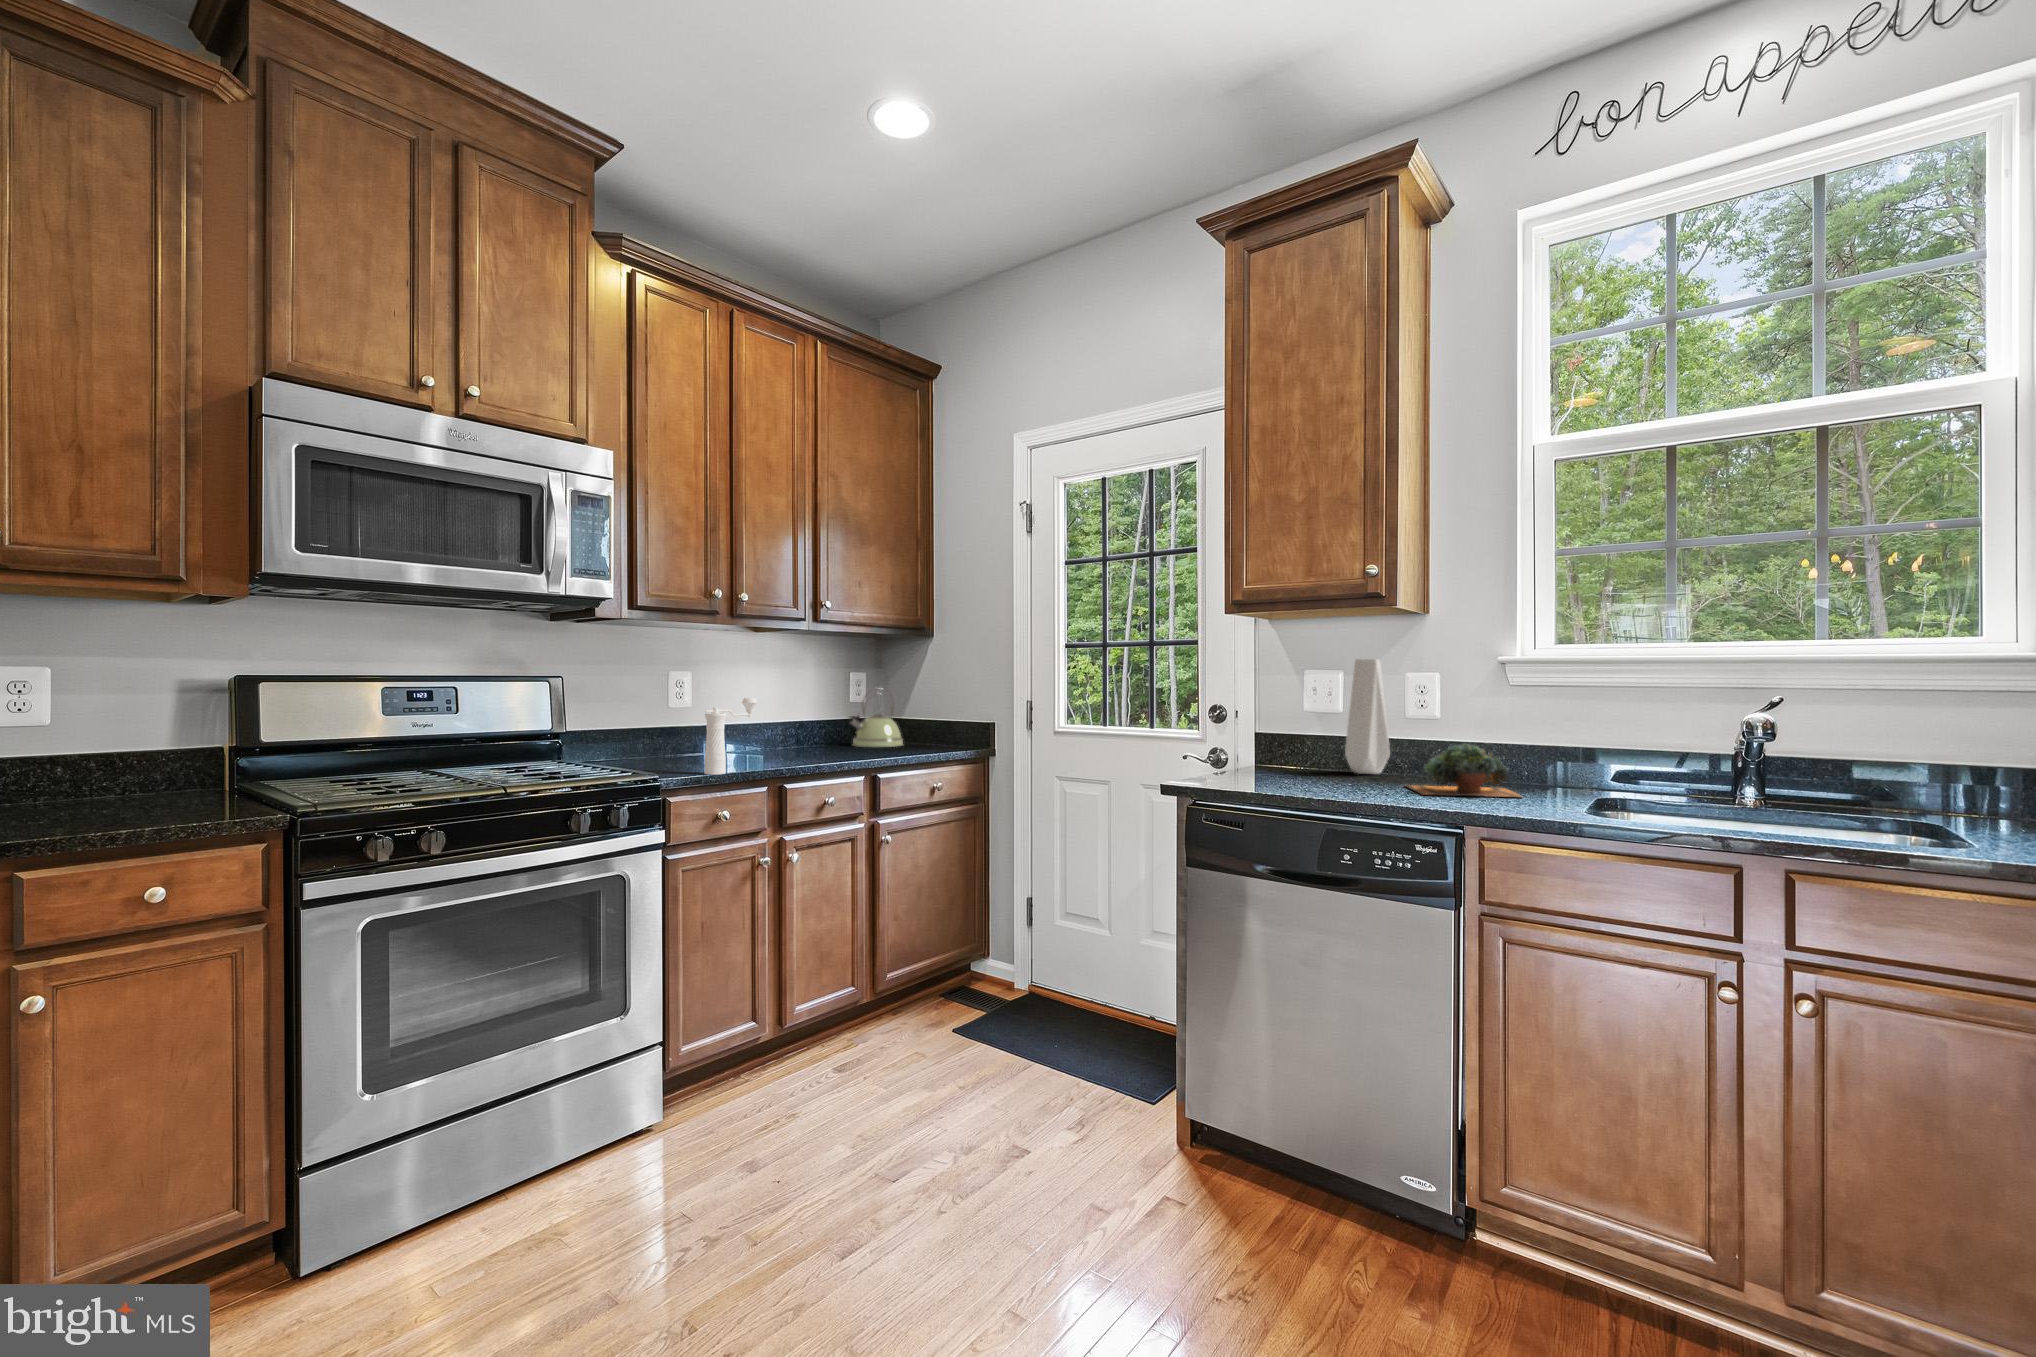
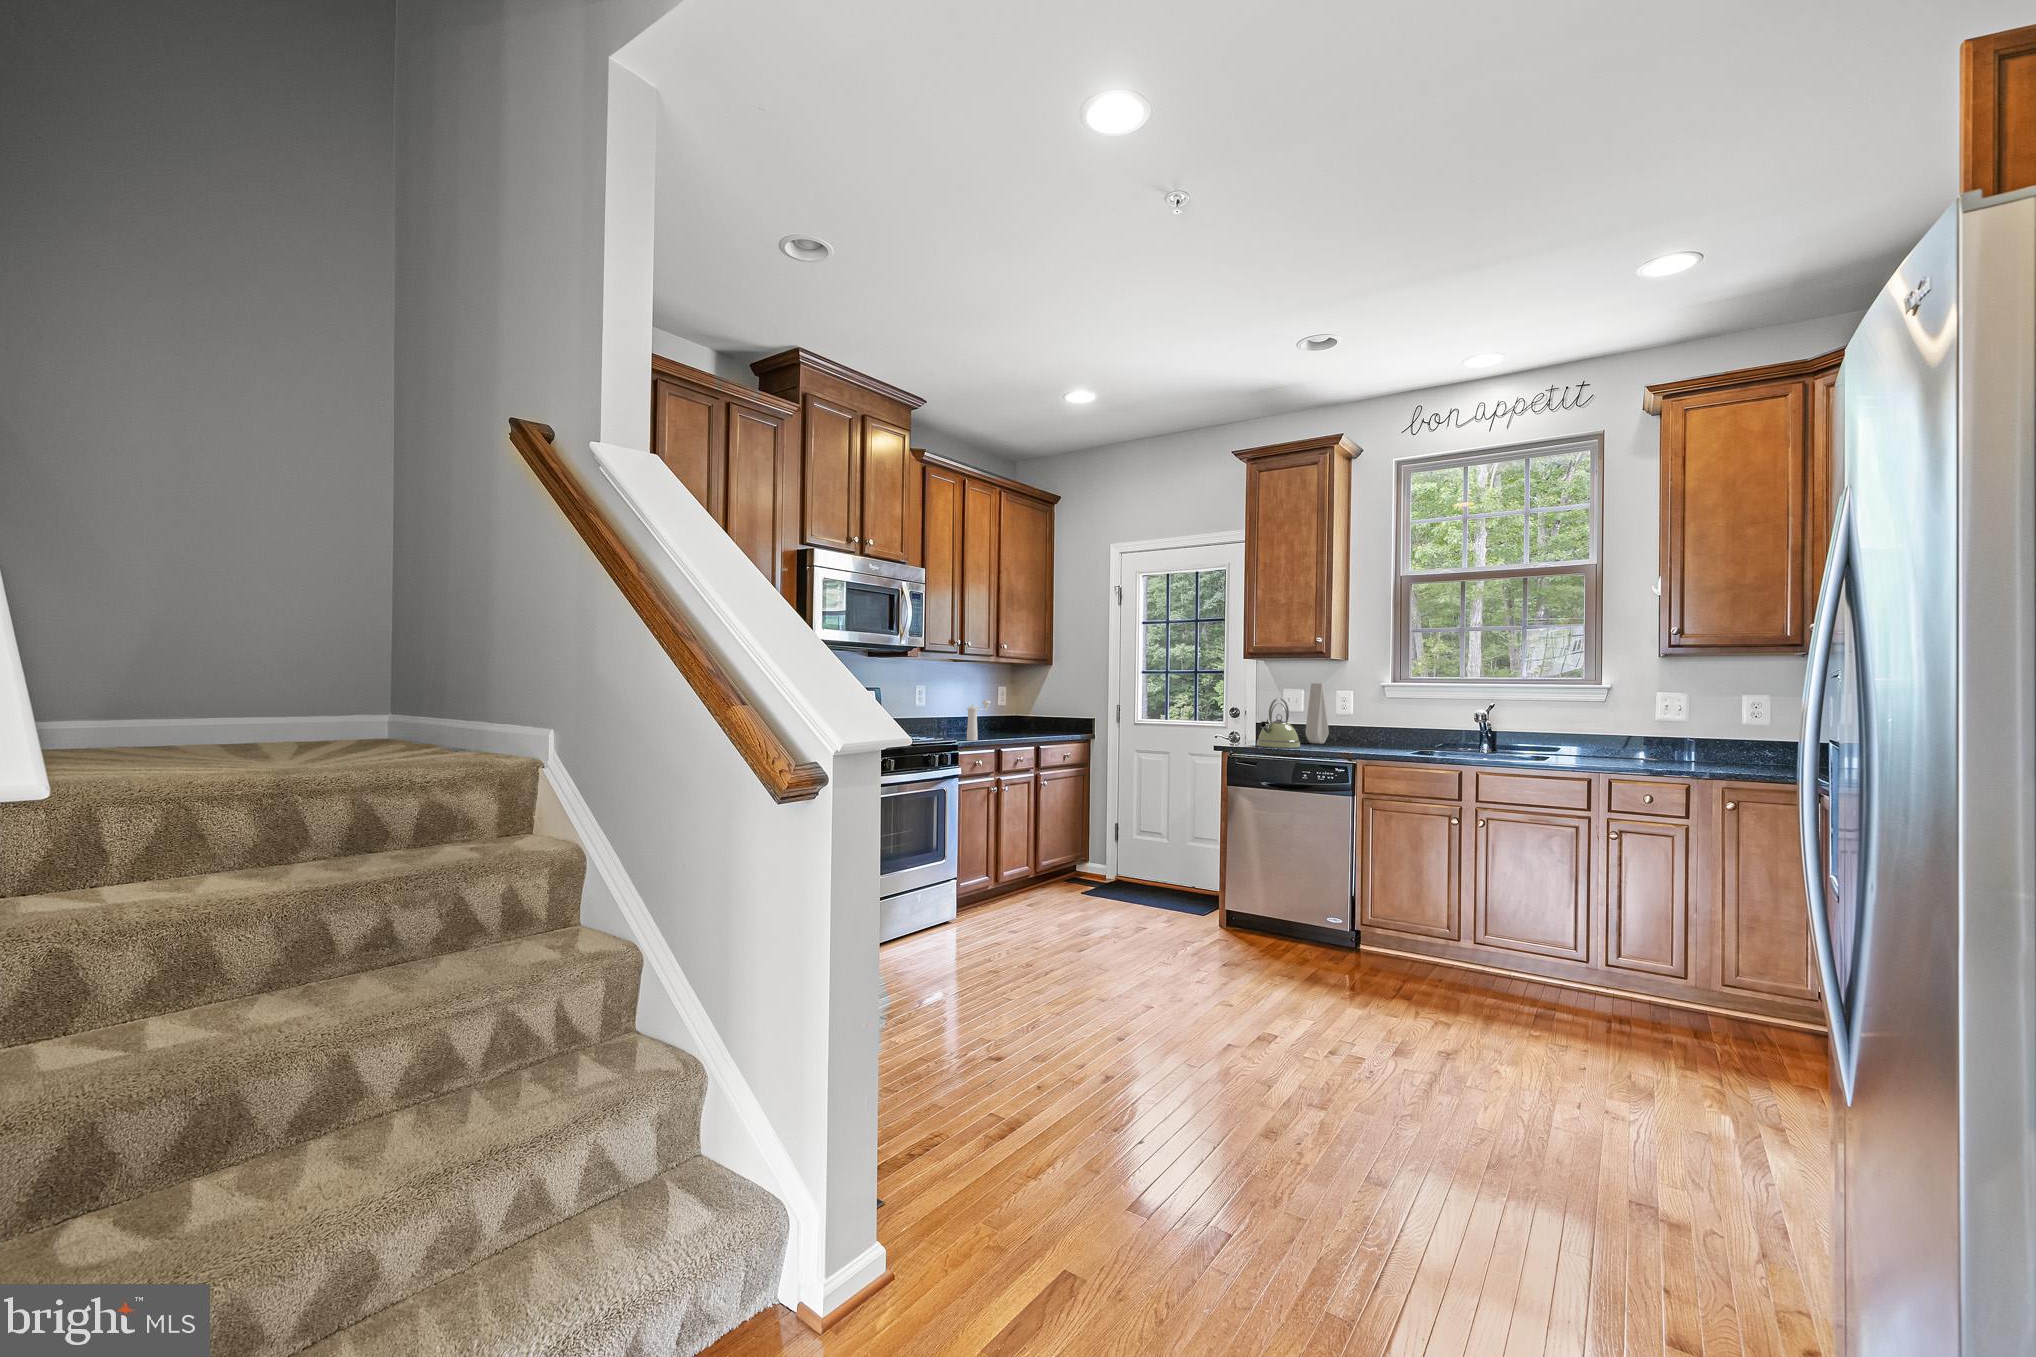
kettle: present [850,692,903,747] -> present [1257,698,1300,748]
succulent plant: present [1406,744,1521,797] -> none [1334,725,1388,750]

